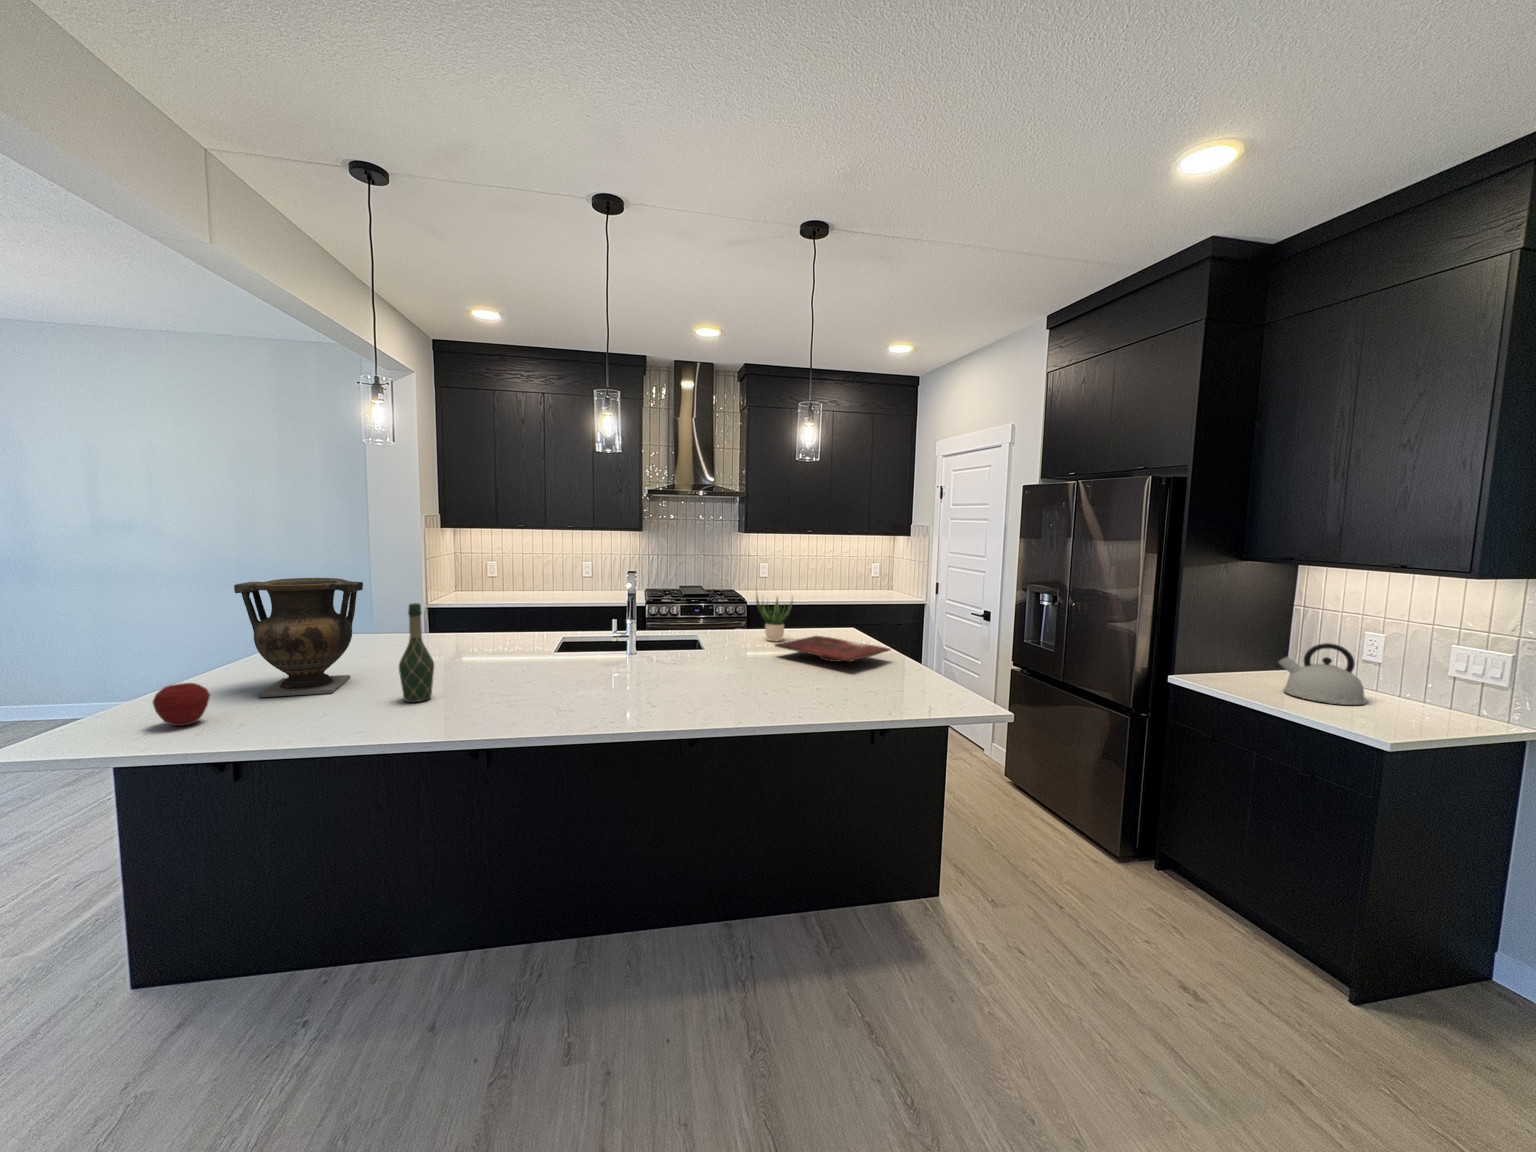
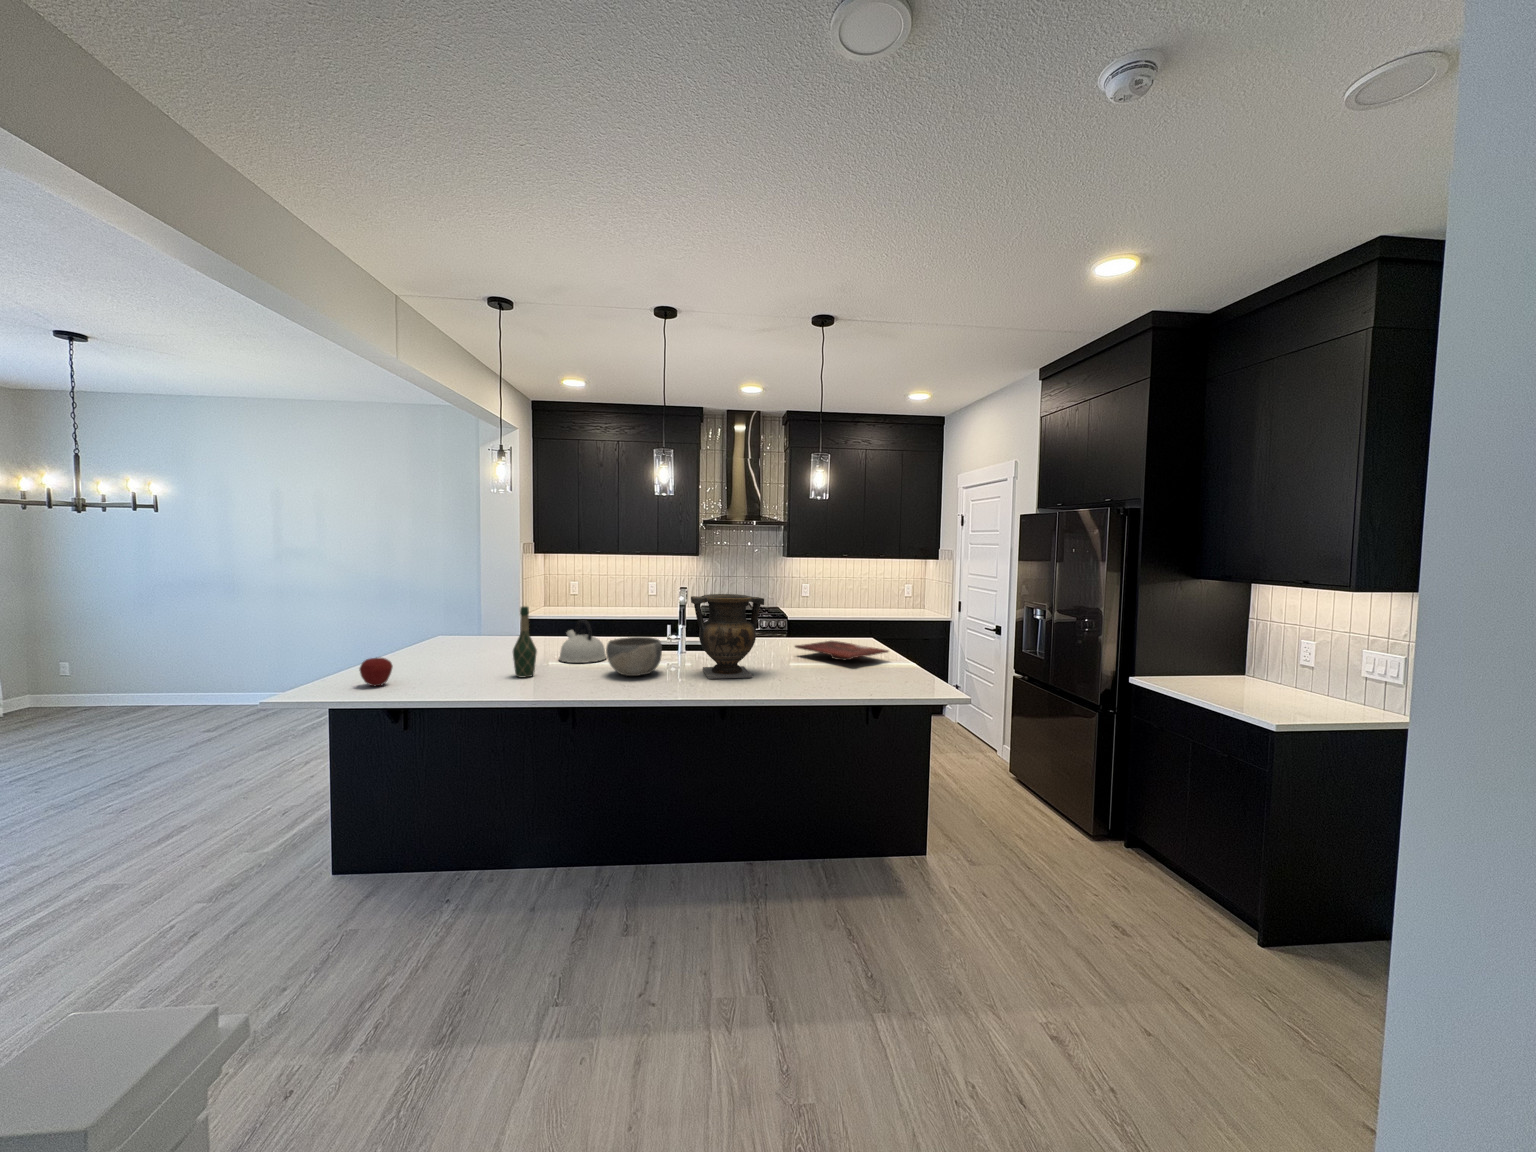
vase: present [234,578,363,697] -> present [691,594,764,679]
potted plant: present [756,596,793,641] -> none [784,602,814,646]
bowl: none [534,640,611,695] -> present [606,637,662,676]
kettle: present [1279,643,1366,705] -> present [559,619,607,663]

